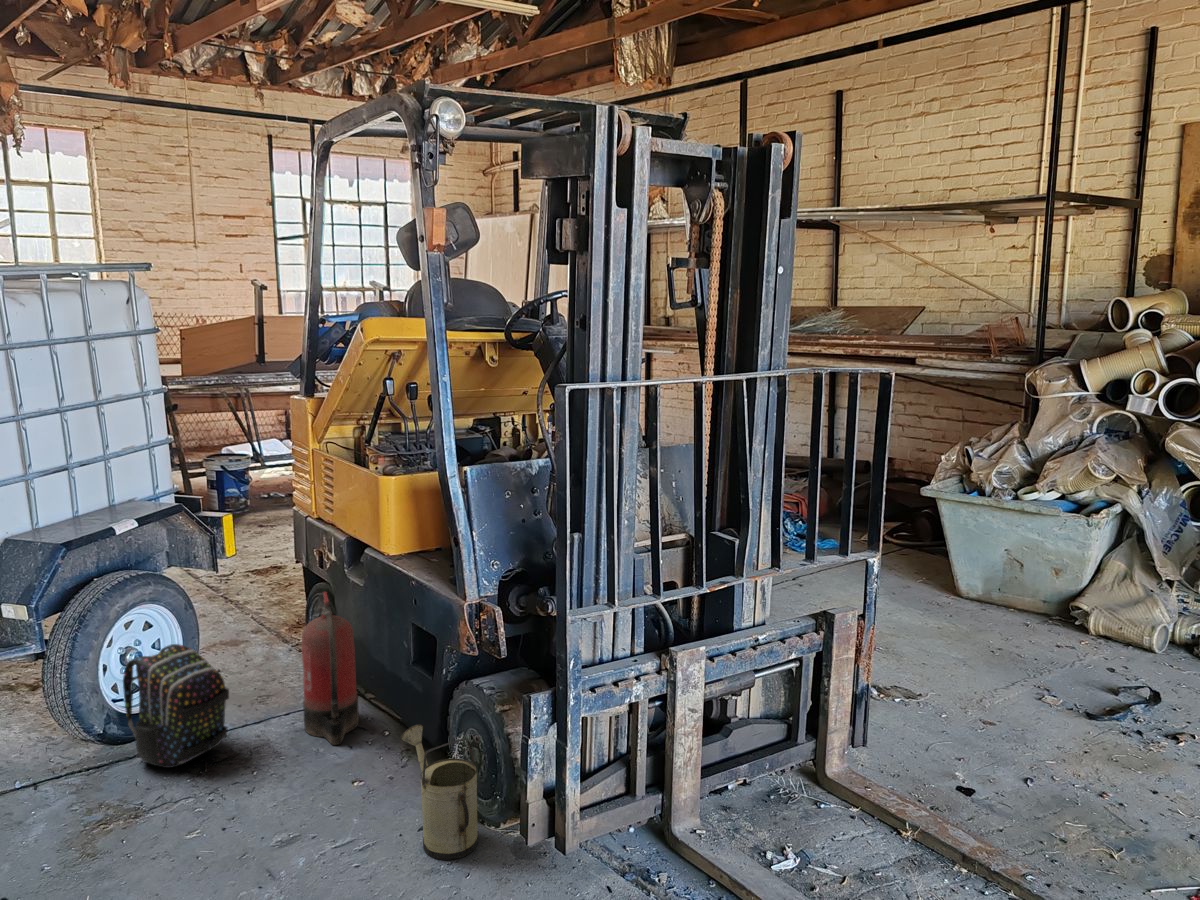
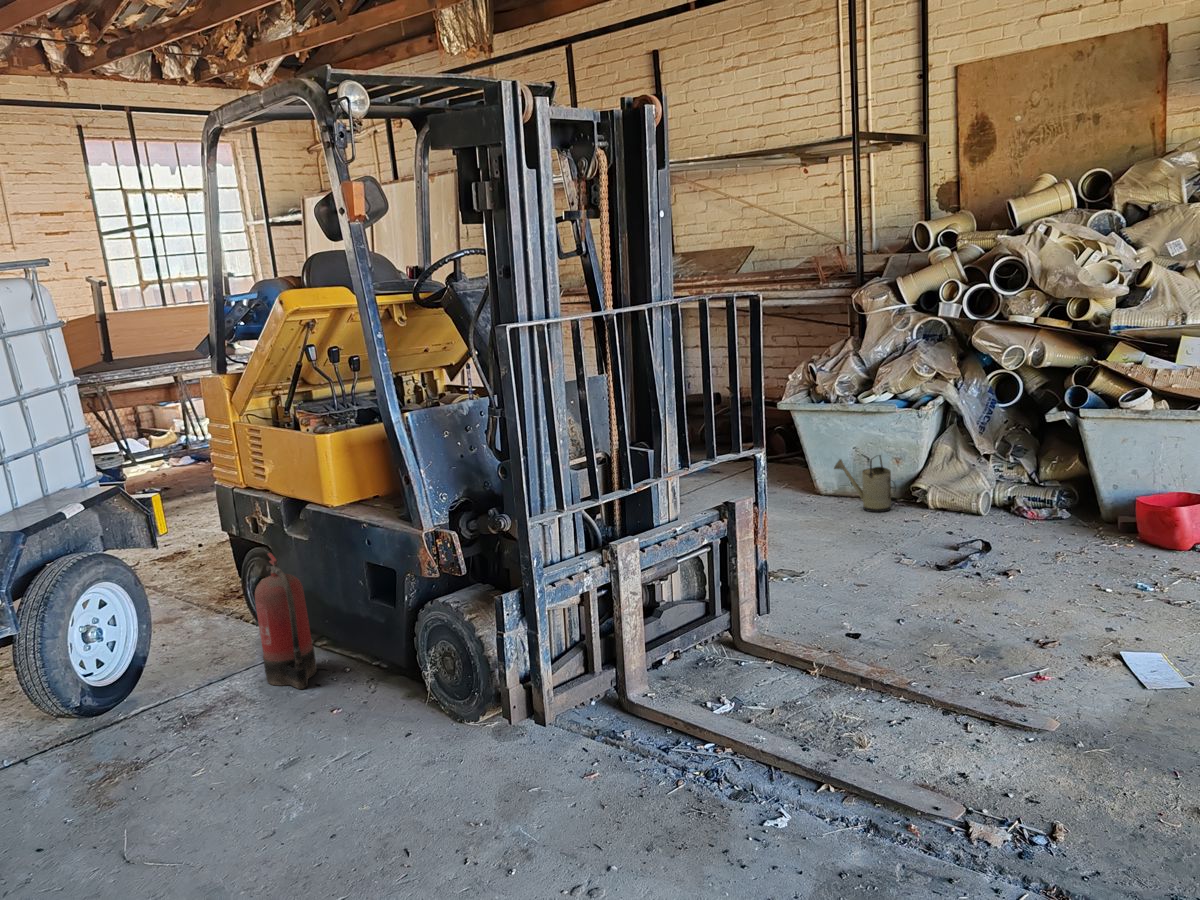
backpack: present [123,644,229,768] -> none [90,618,199,732]
watering can: present [401,724,478,860] -> present [834,455,896,512]

